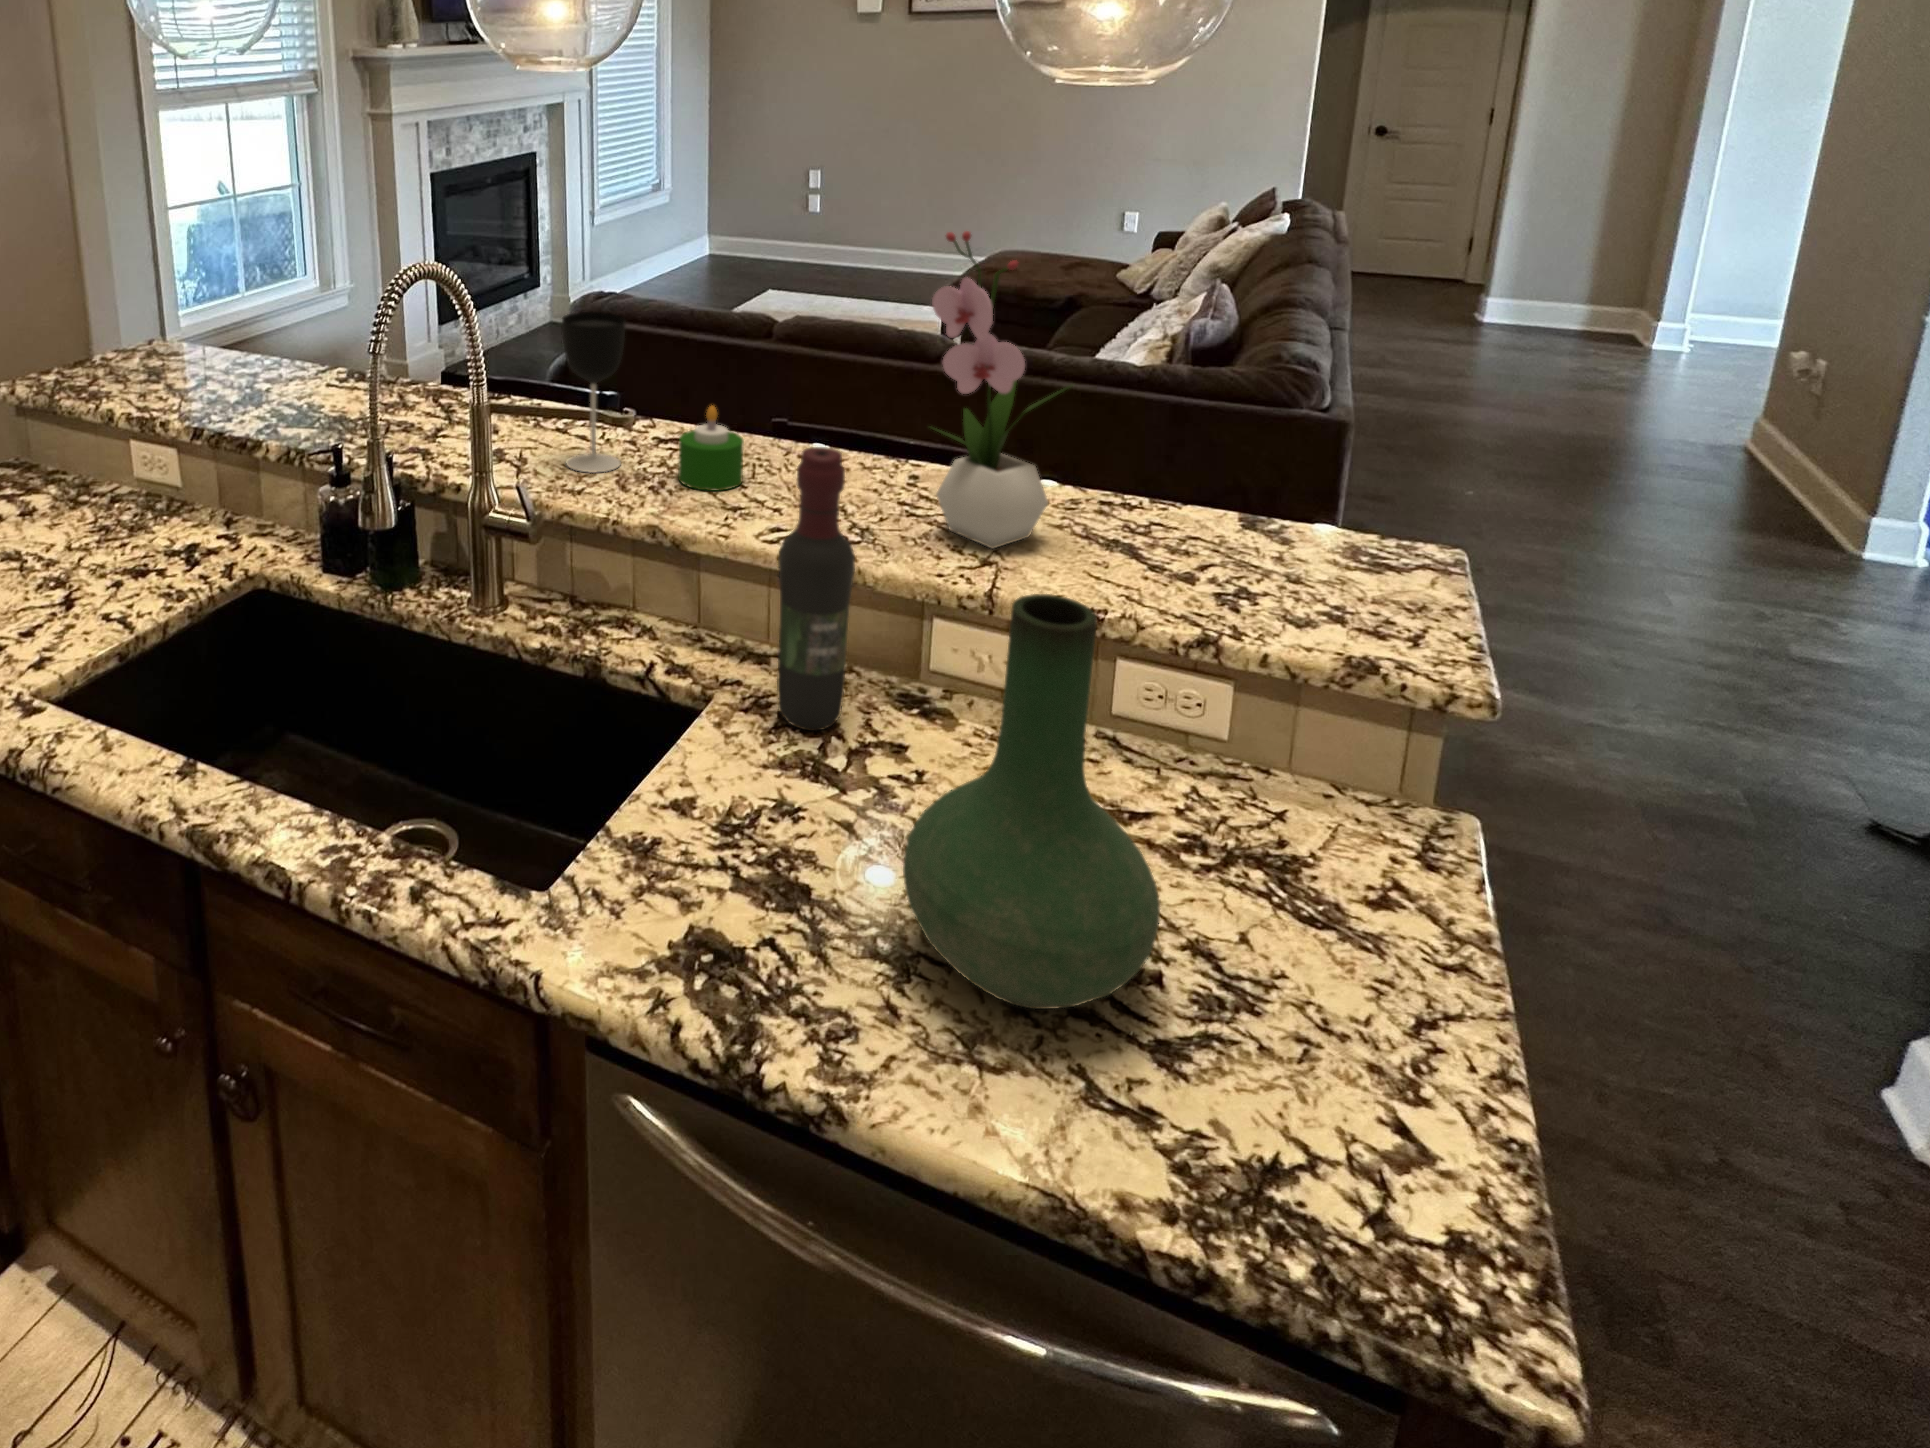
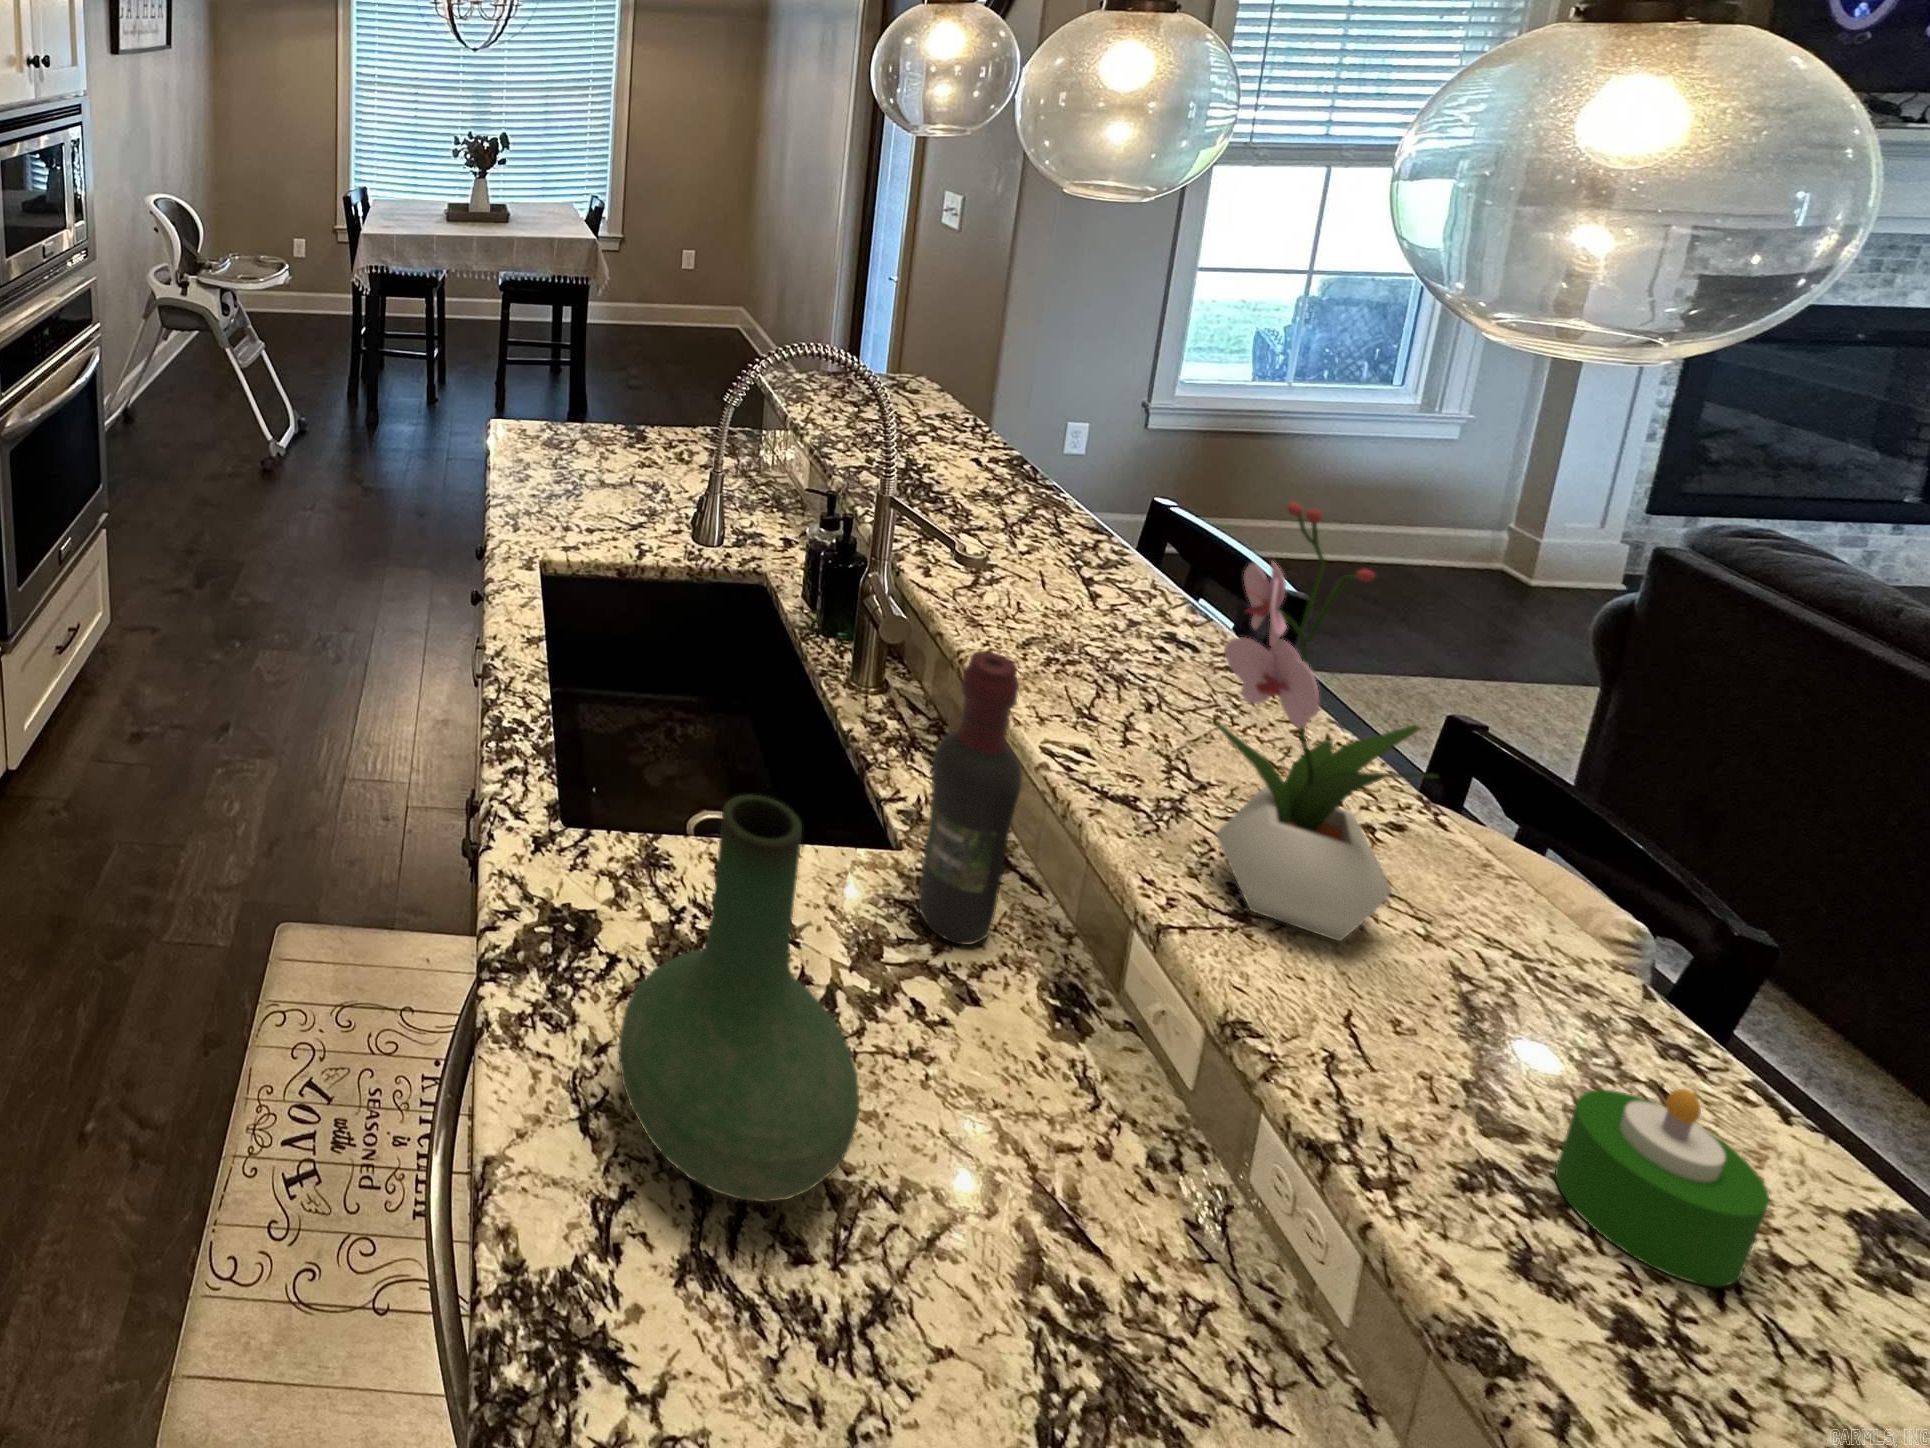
wine glass: present [562,312,626,472] -> none [997,459,1088,629]
candle: present [678,406,744,491] -> present [1555,1089,1769,1286]

